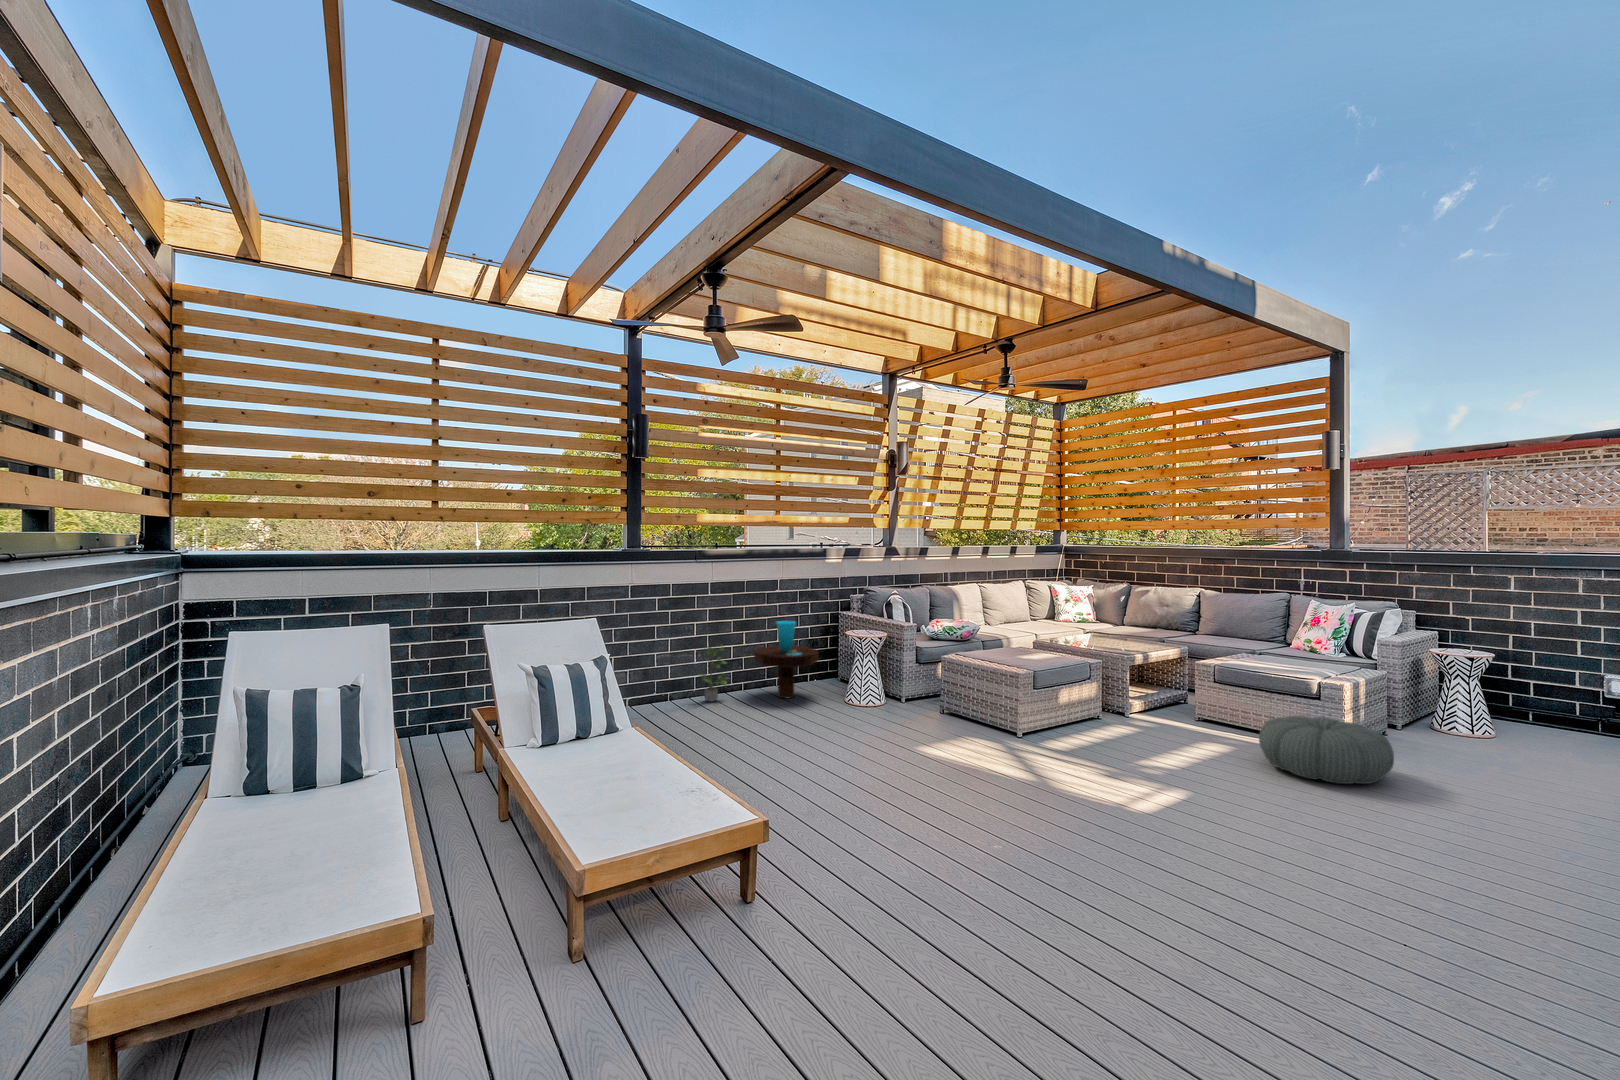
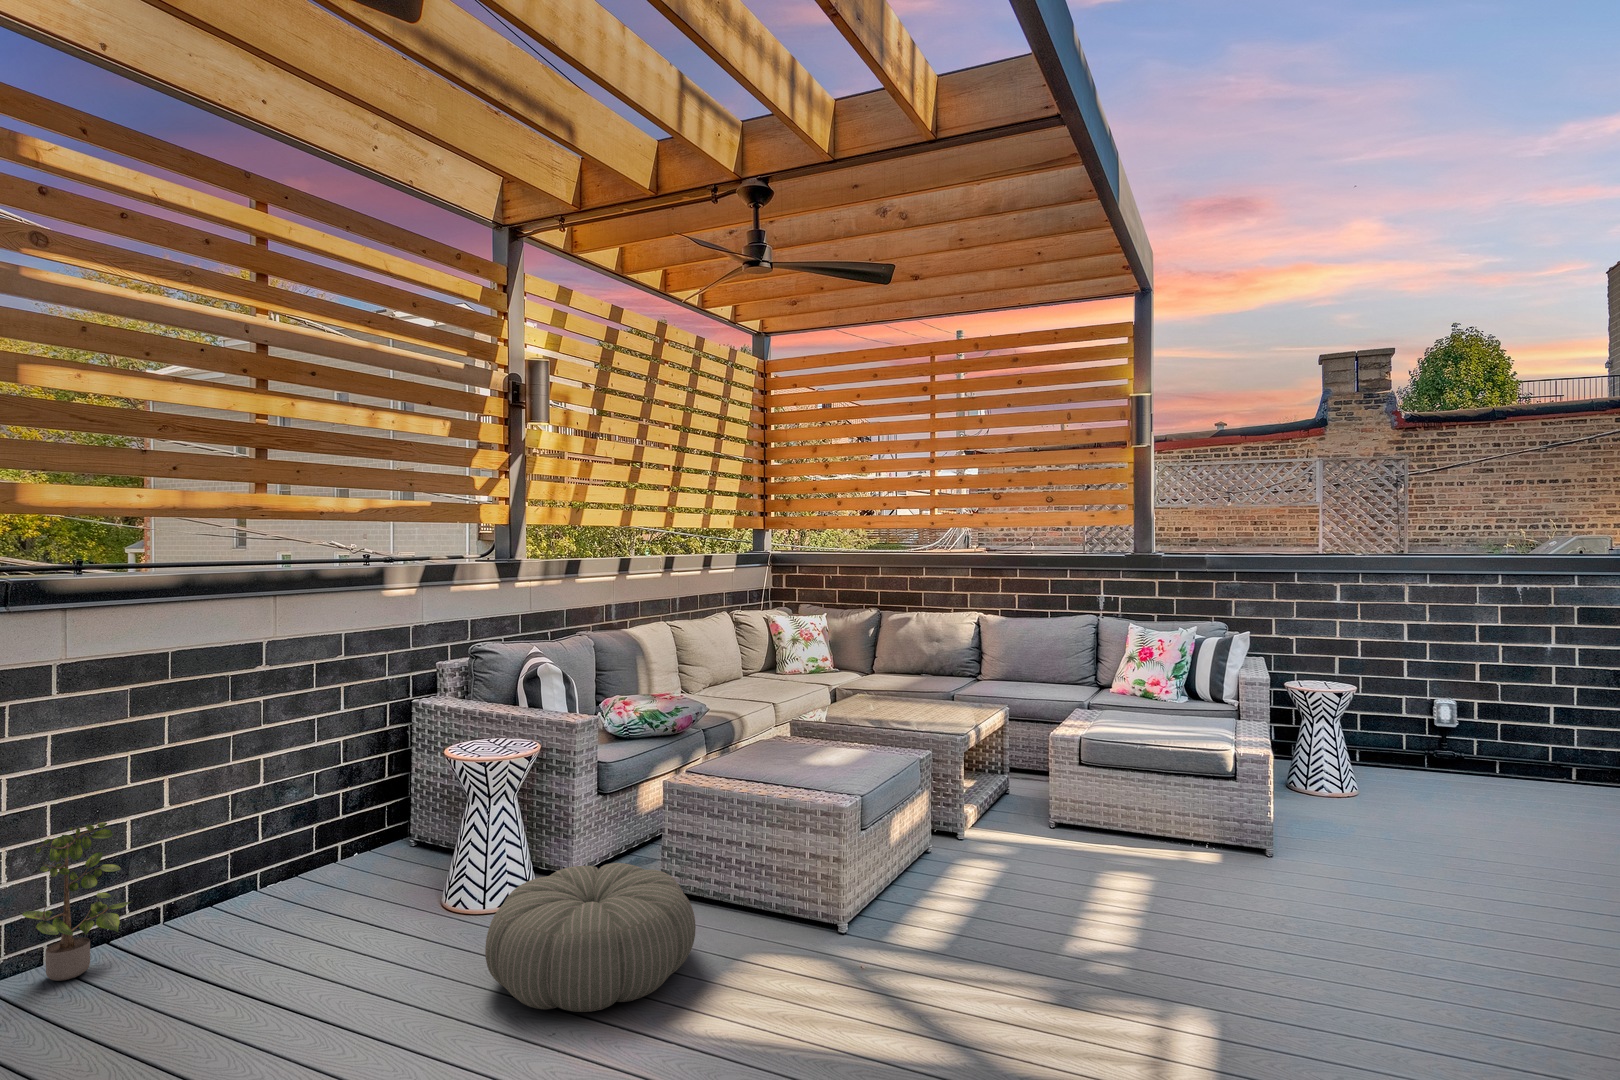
side table: present [754,621,818,699] -> none [202,737,376,923]
pouf: present [1259,716,1394,784] -> present [485,863,696,1012]

